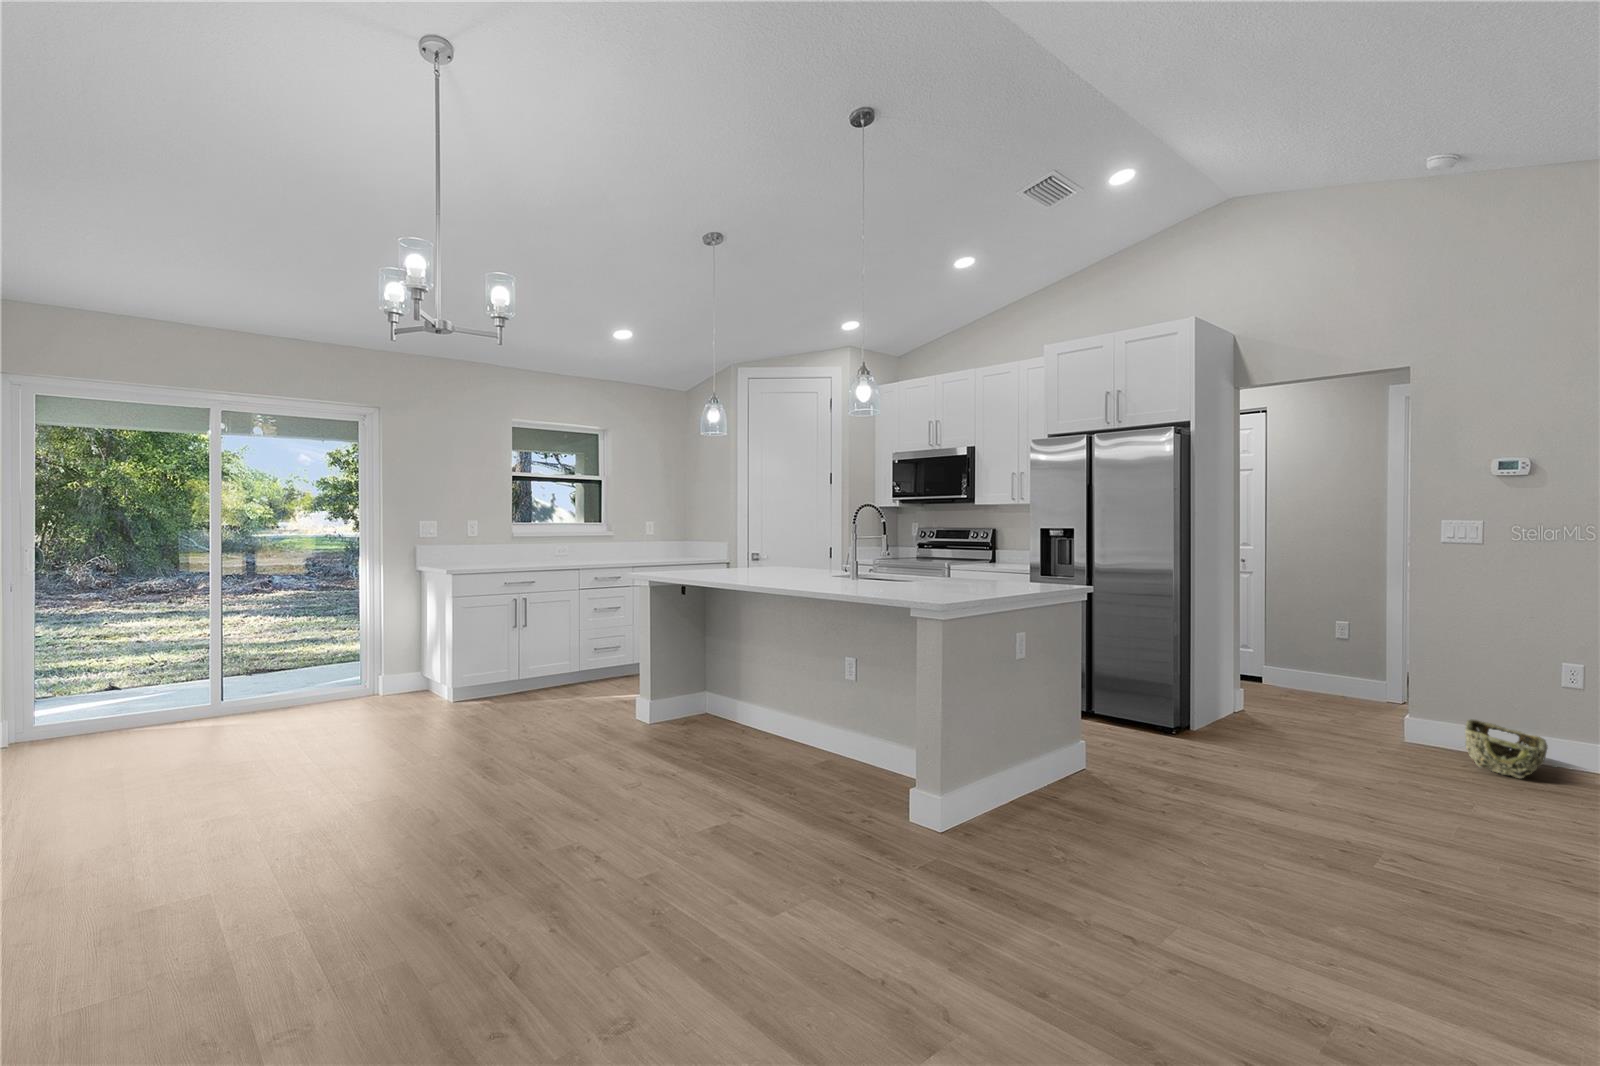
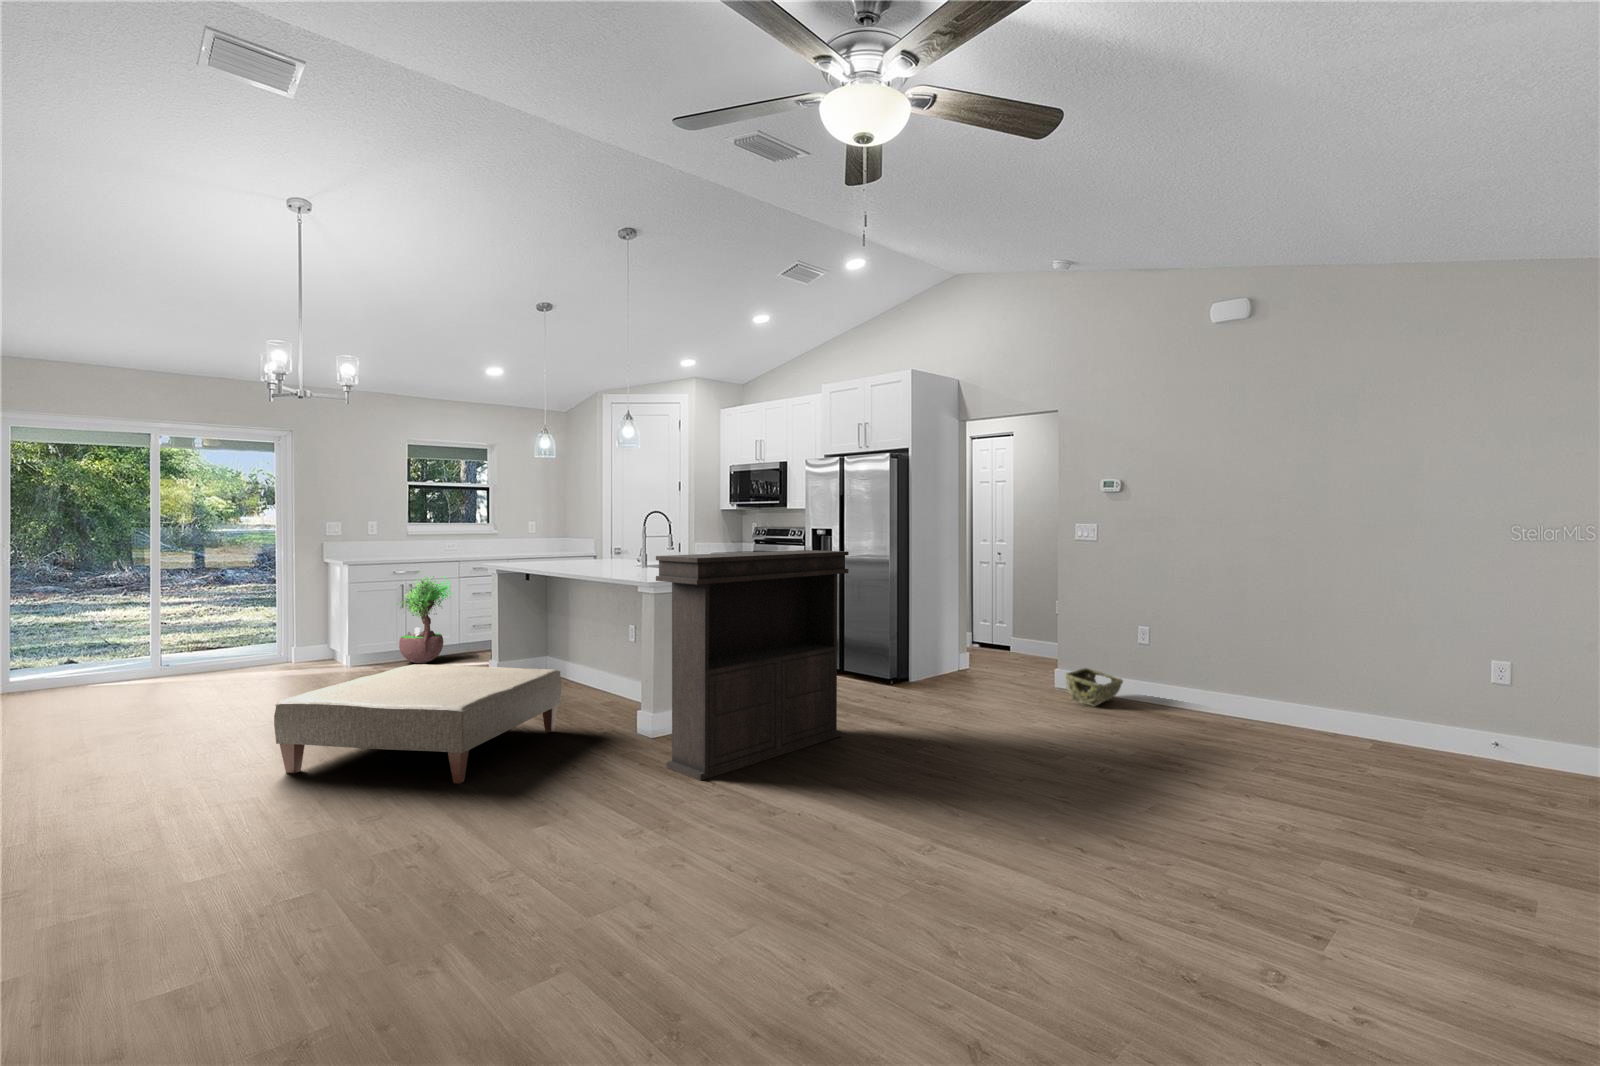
console table: none [1004,555,1232,936] -> present [656,550,849,781]
potted tree: none [513,582,580,697] -> present [396,576,452,663]
ottoman: none [412,716,795,936] -> present [274,664,562,784]

